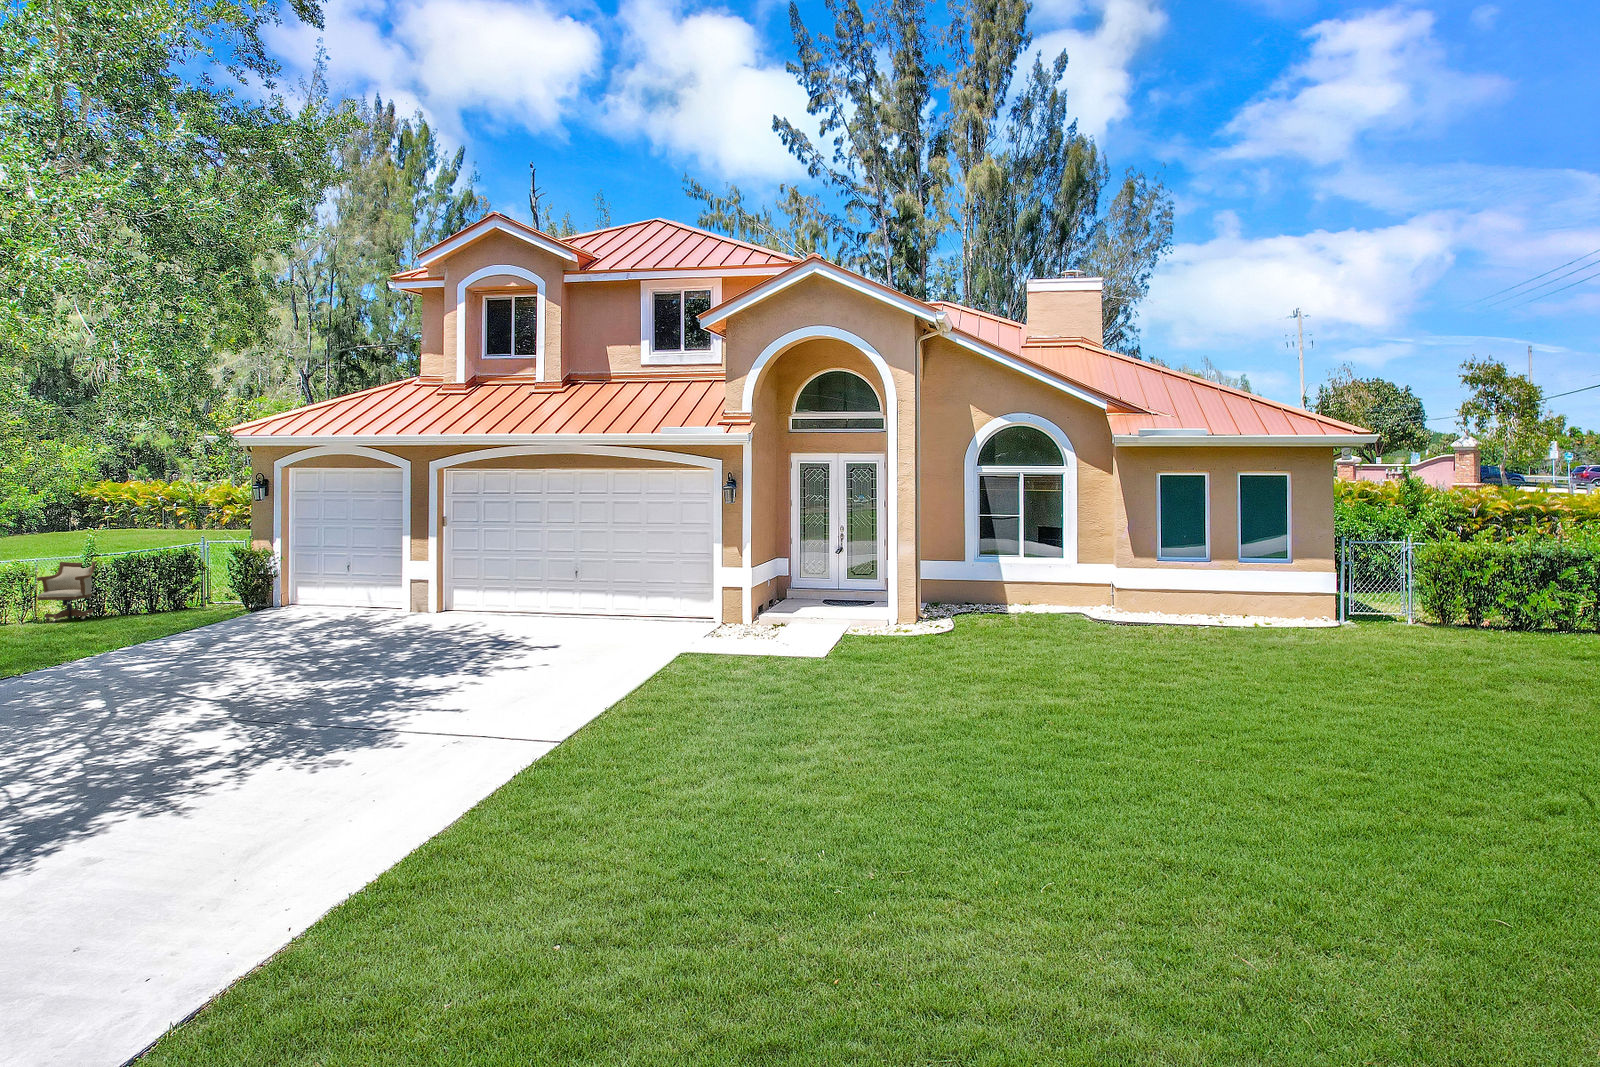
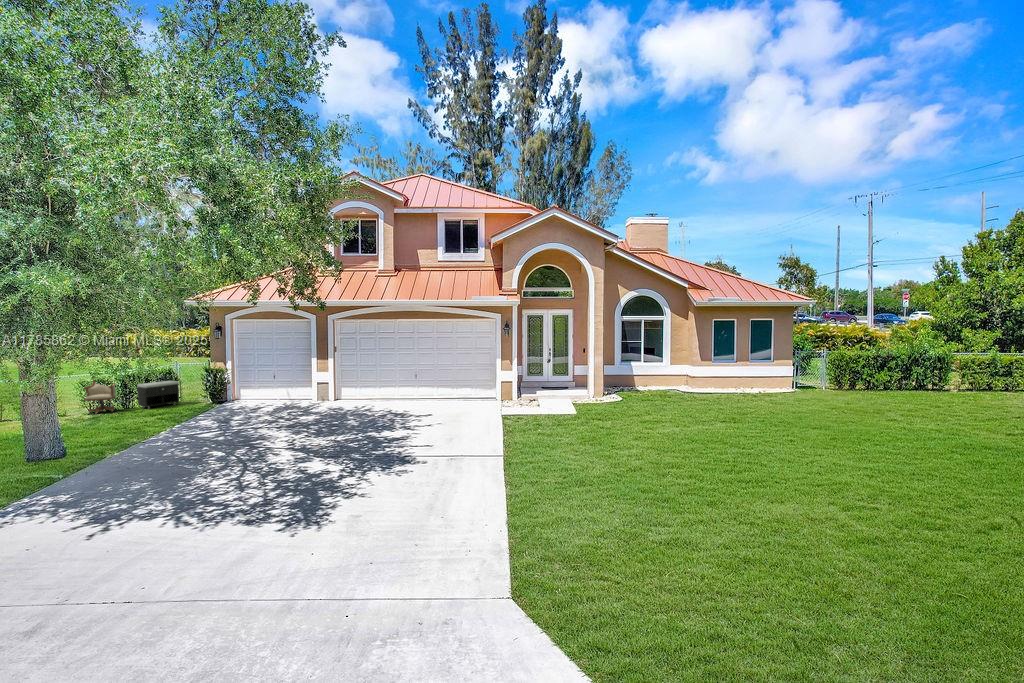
storage bench: none [130,570,201,616] -> present [137,381,179,408]

